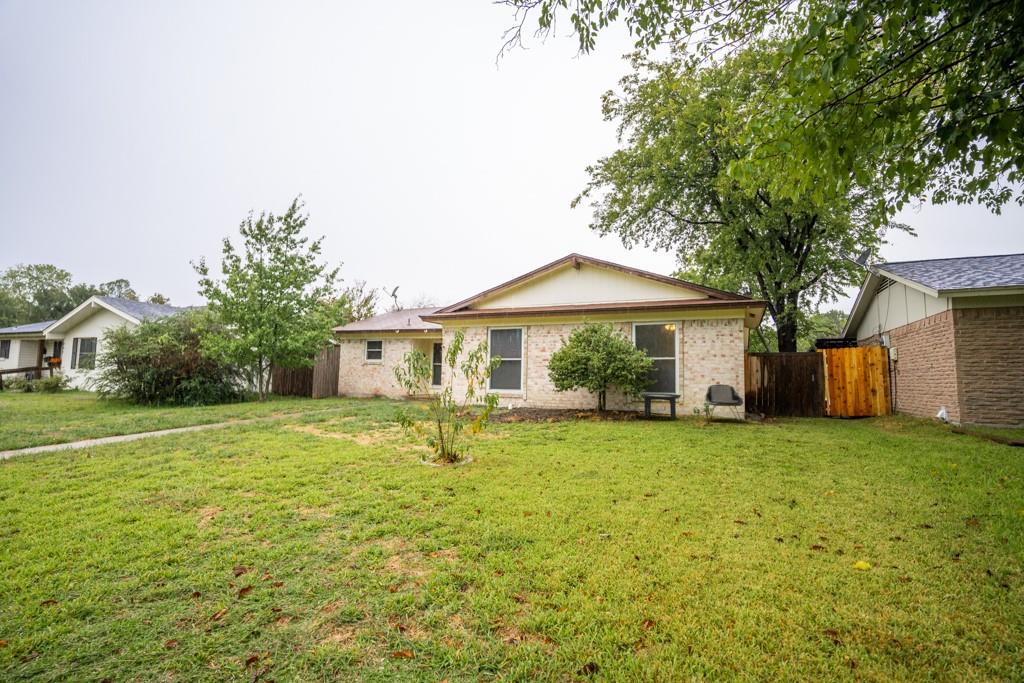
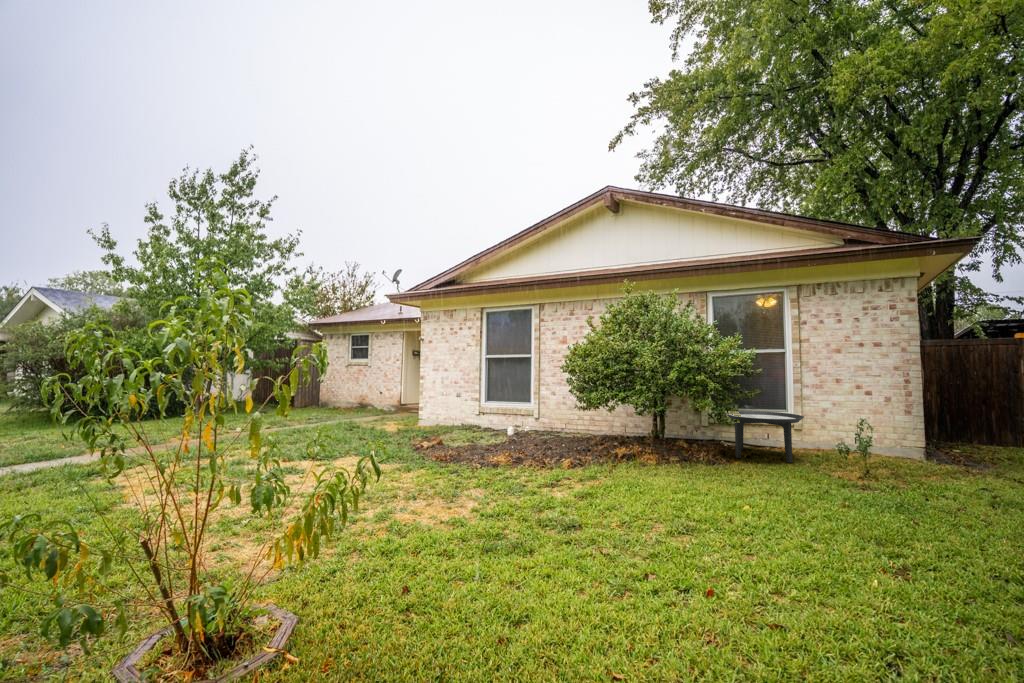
lounge chair: present [705,384,743,422] -> none [850,396,934,470]

